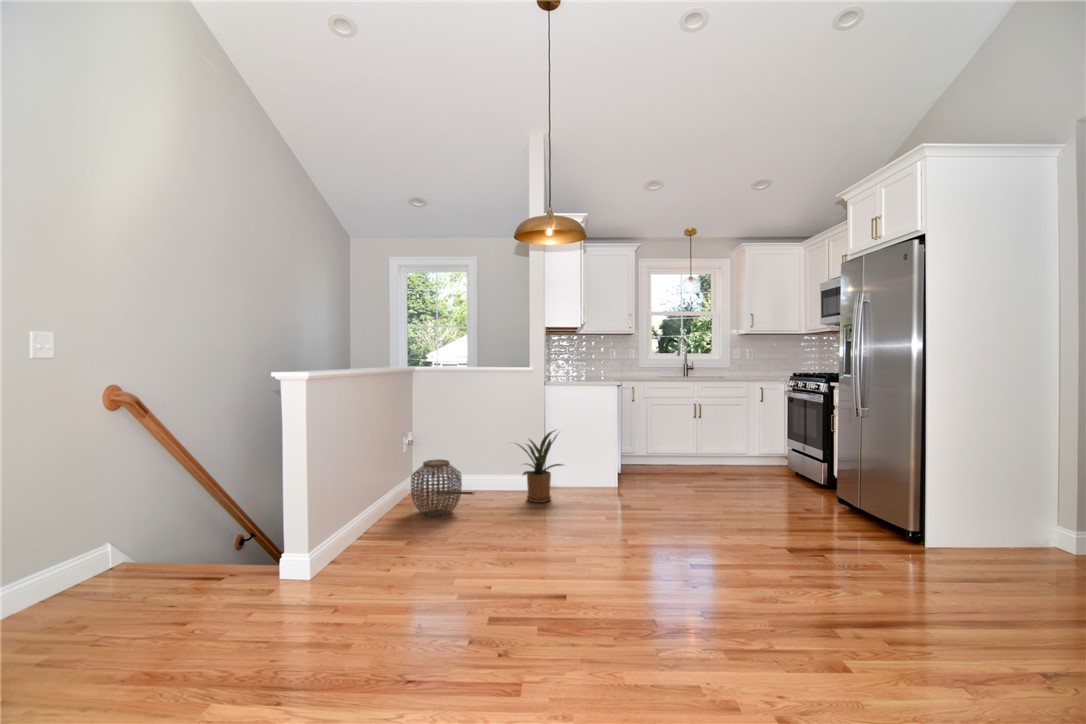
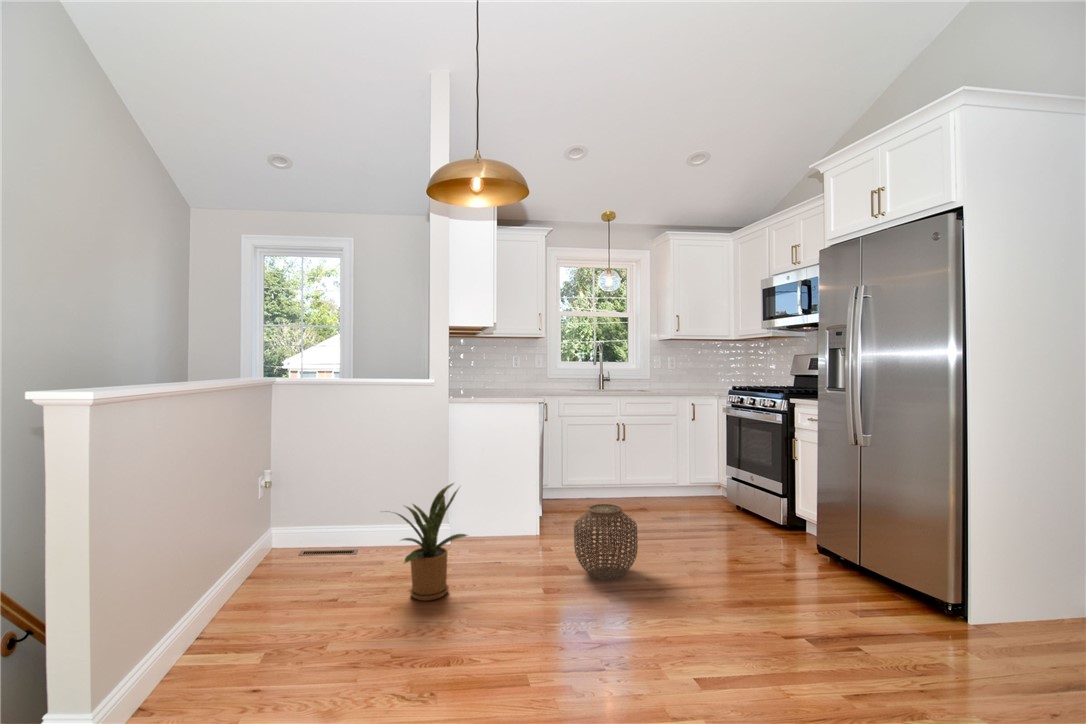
woven basket: present [411,460,462,517] -> present [574,504,638,580]

